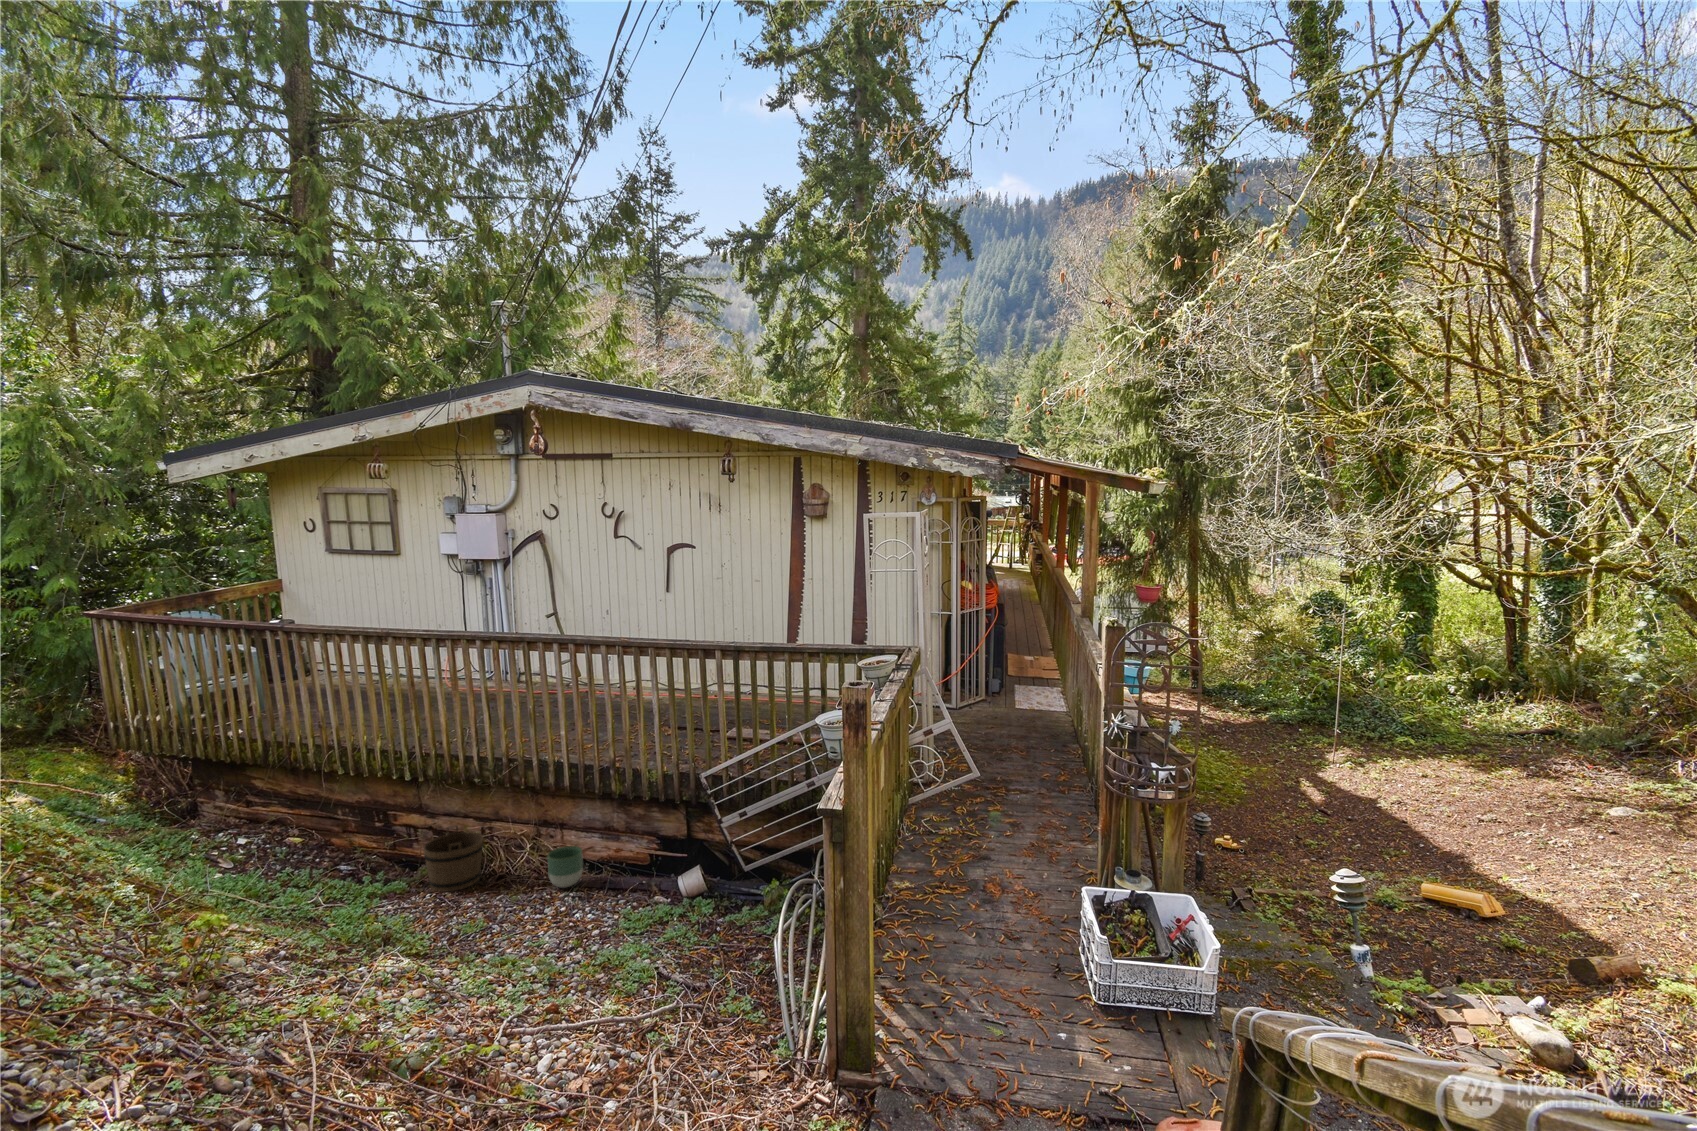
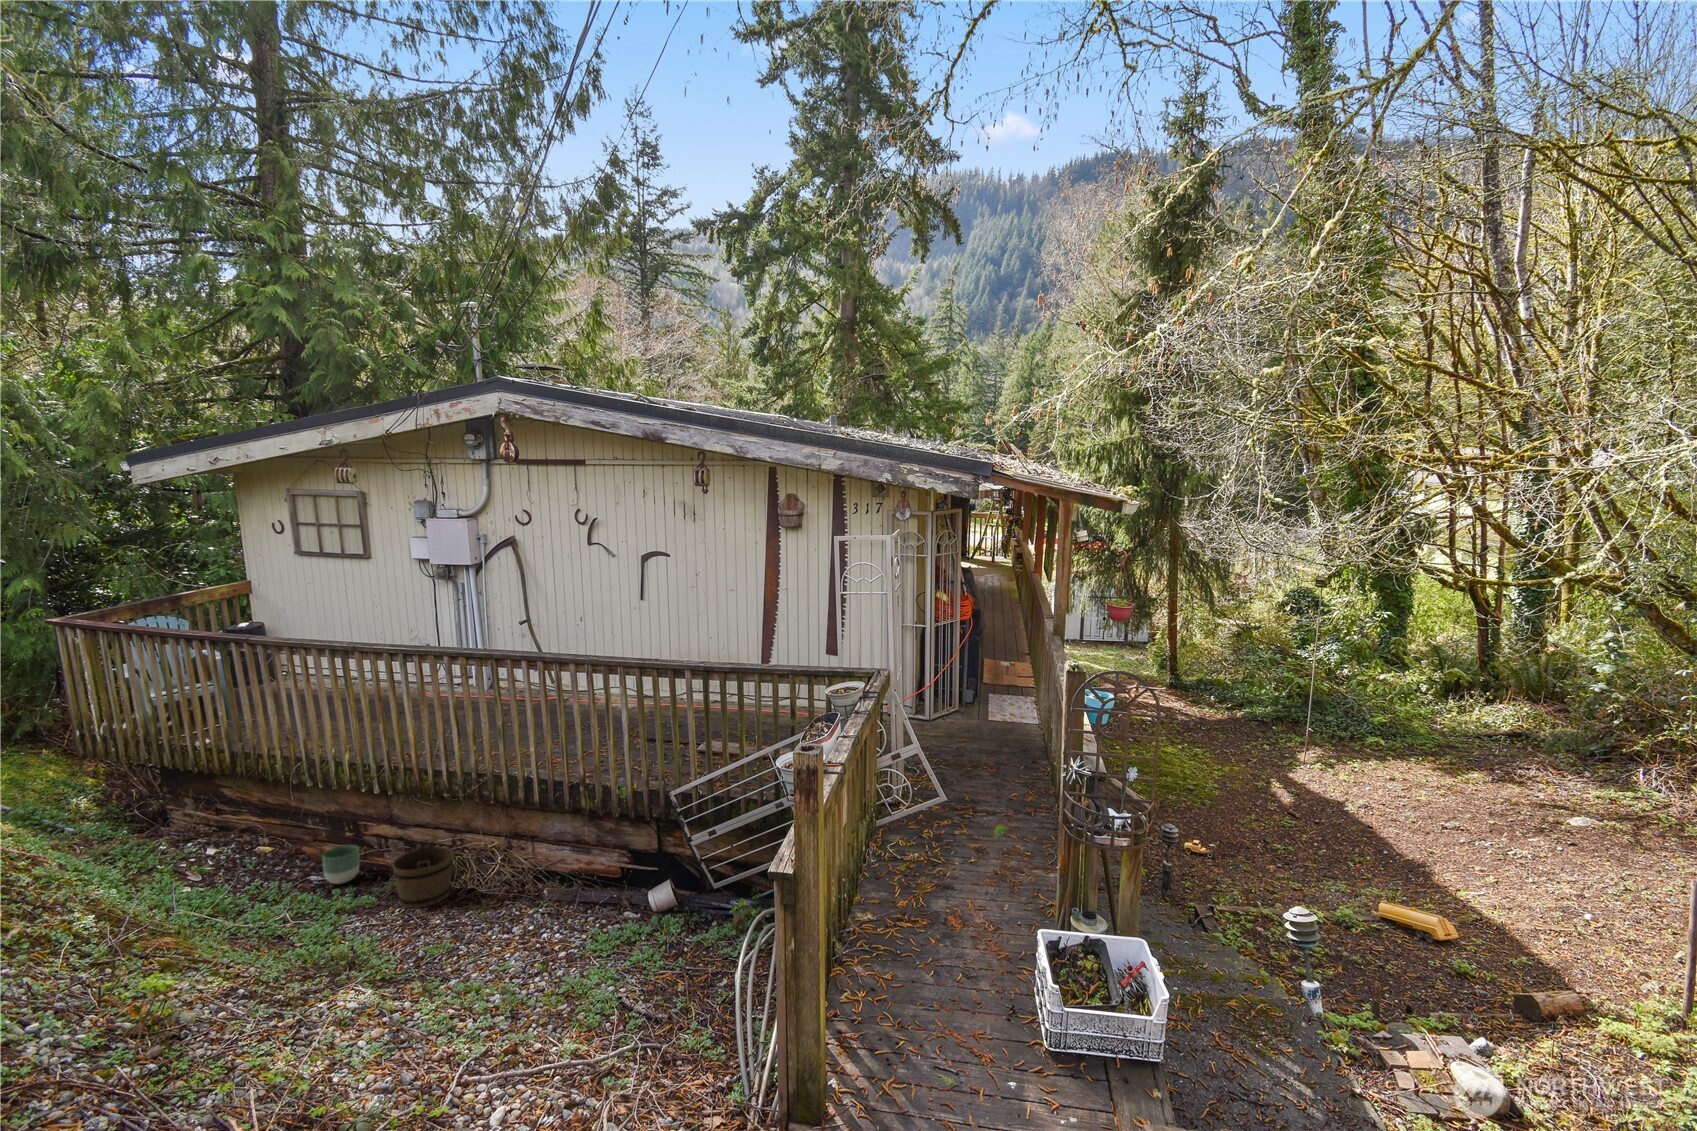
planter: present [547,846,583,887] -> present [322,845,359,884]

